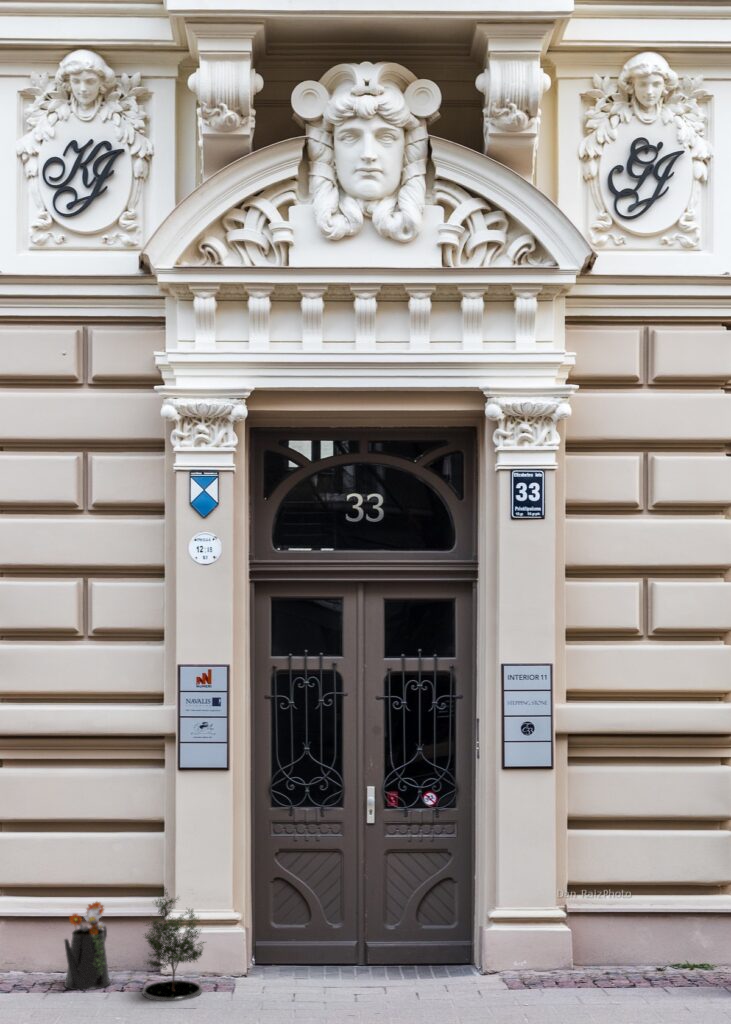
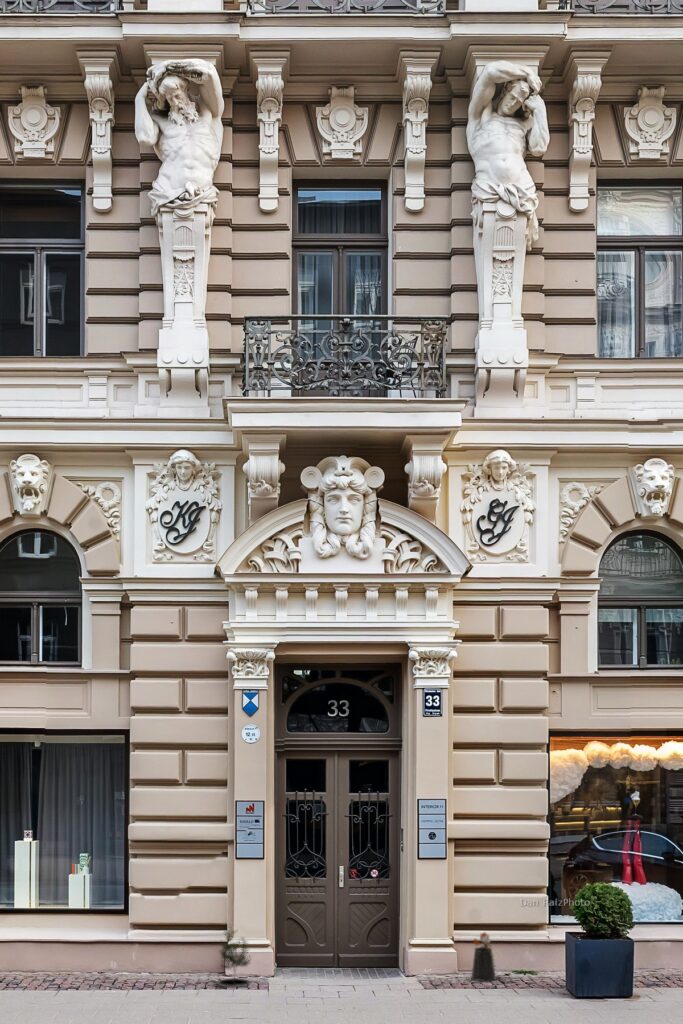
watering can: present [64,902,111,990] -> present [471,933,496,981]

